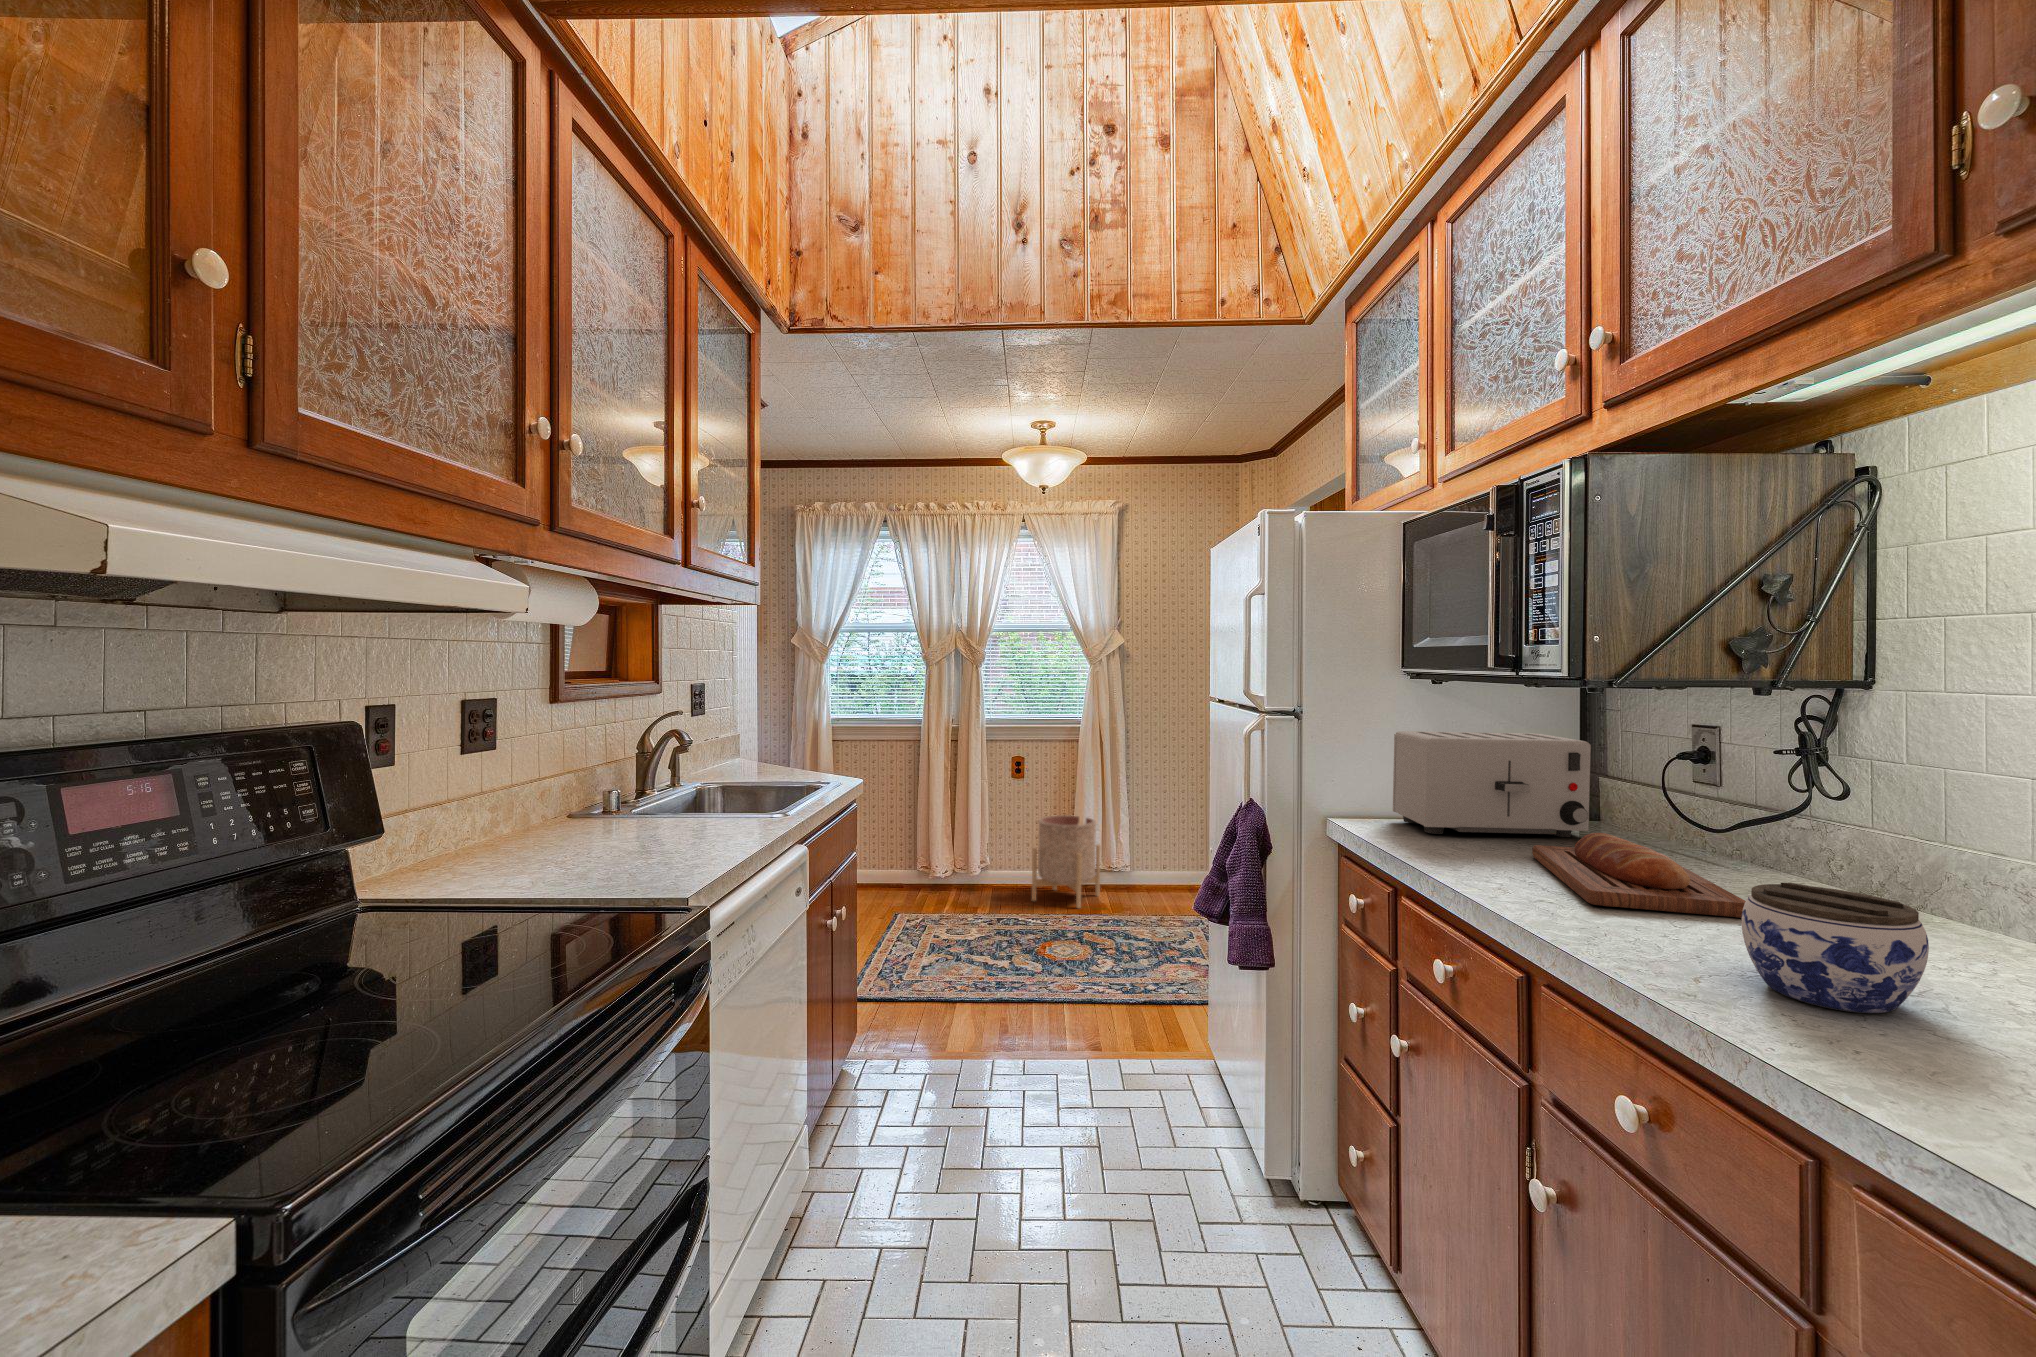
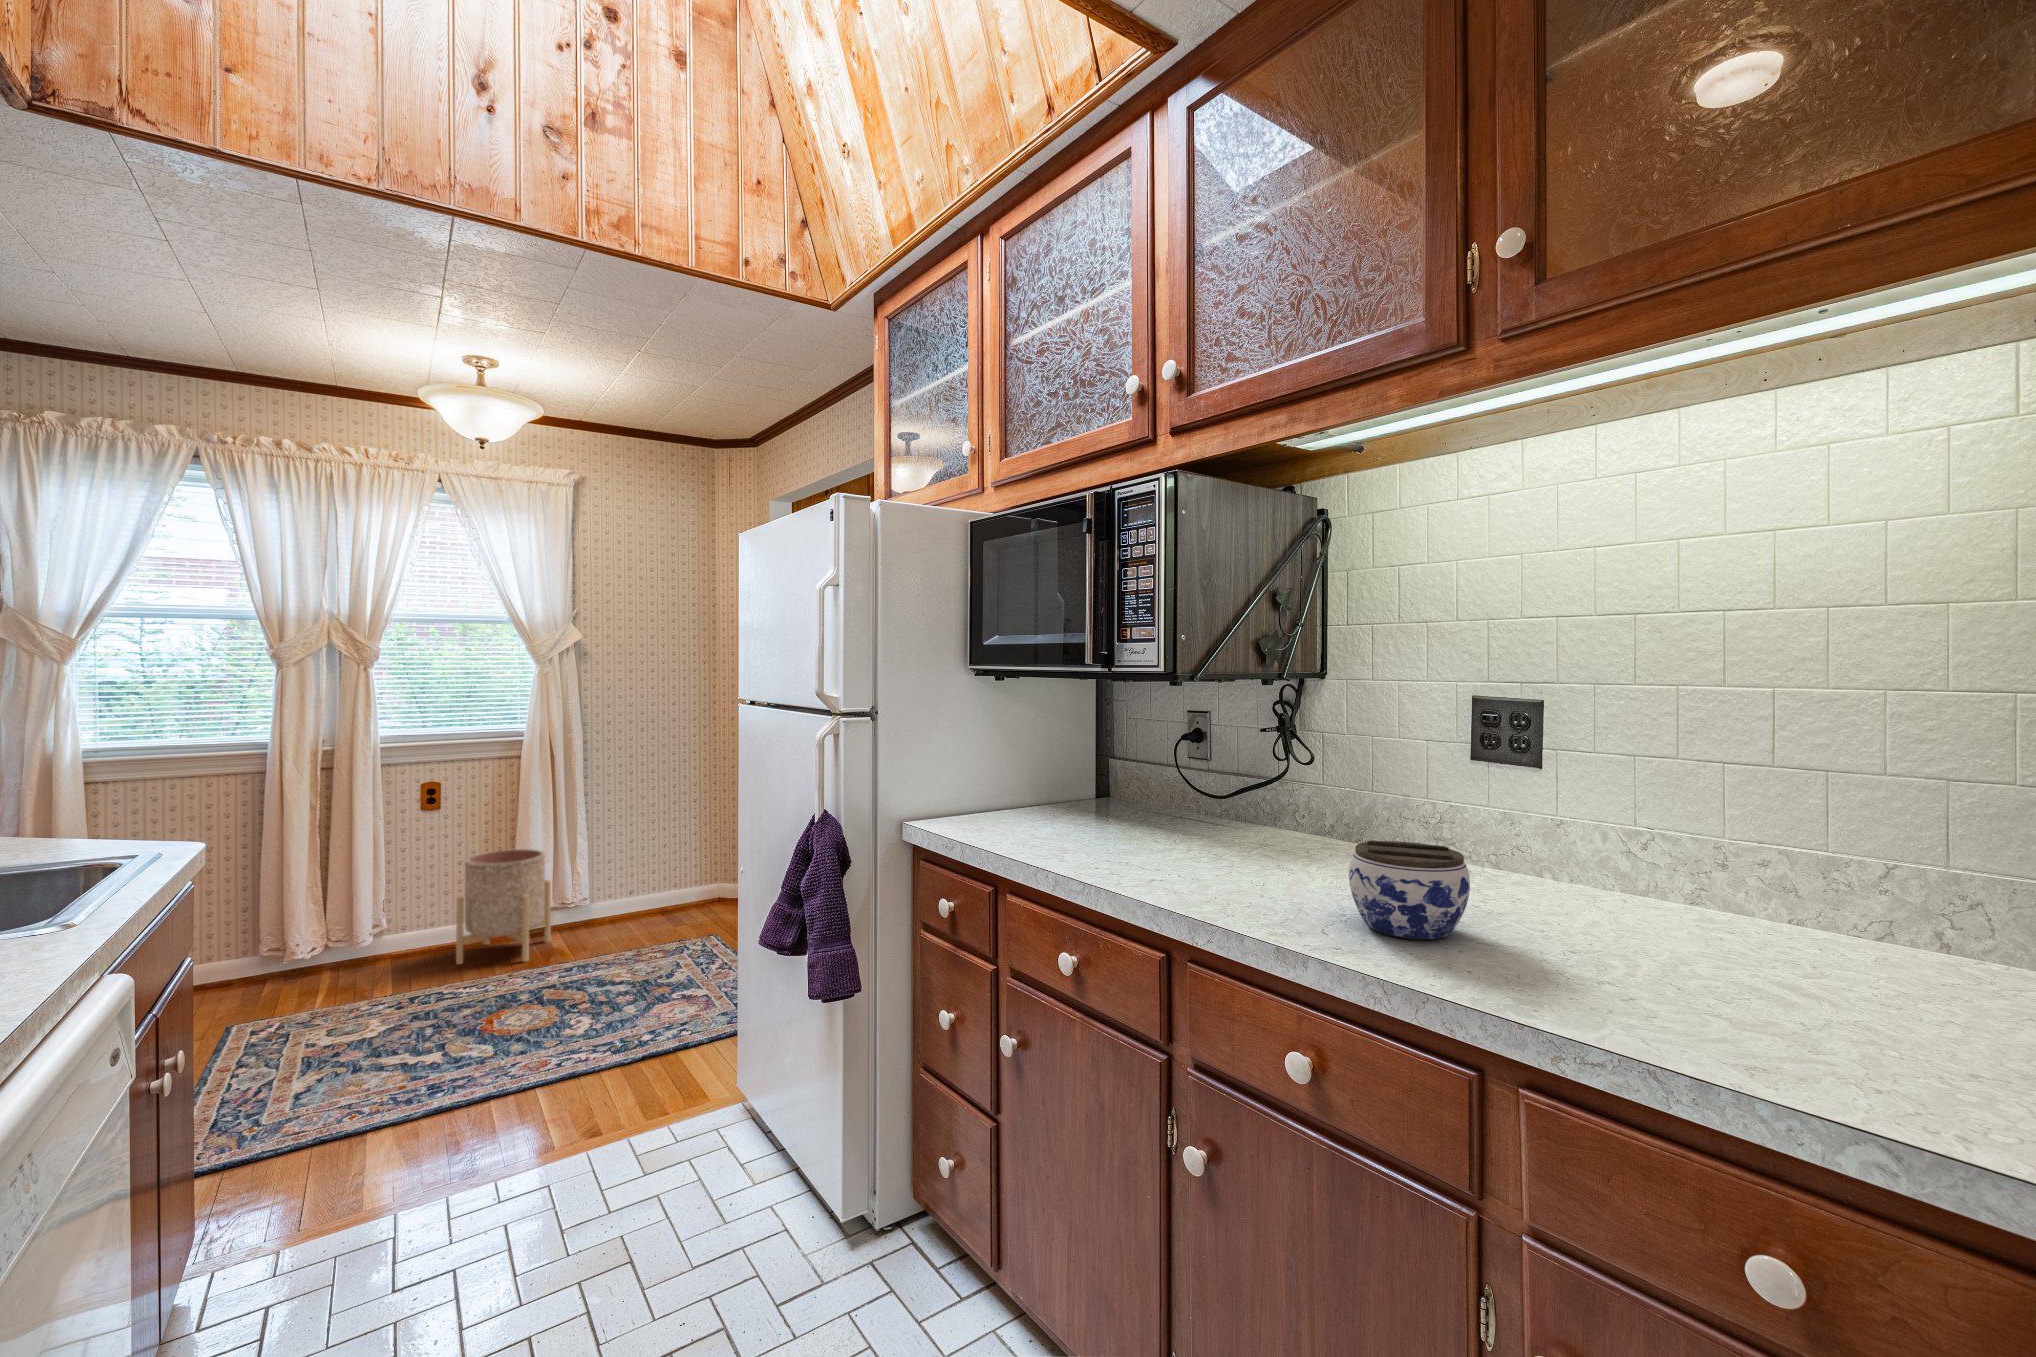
toaster: present [1393,731,1591,837] -> none [962,725,1126,828]
bread loaf: present [1532,833,1746,918] -> none [1106,812,1295,878]

